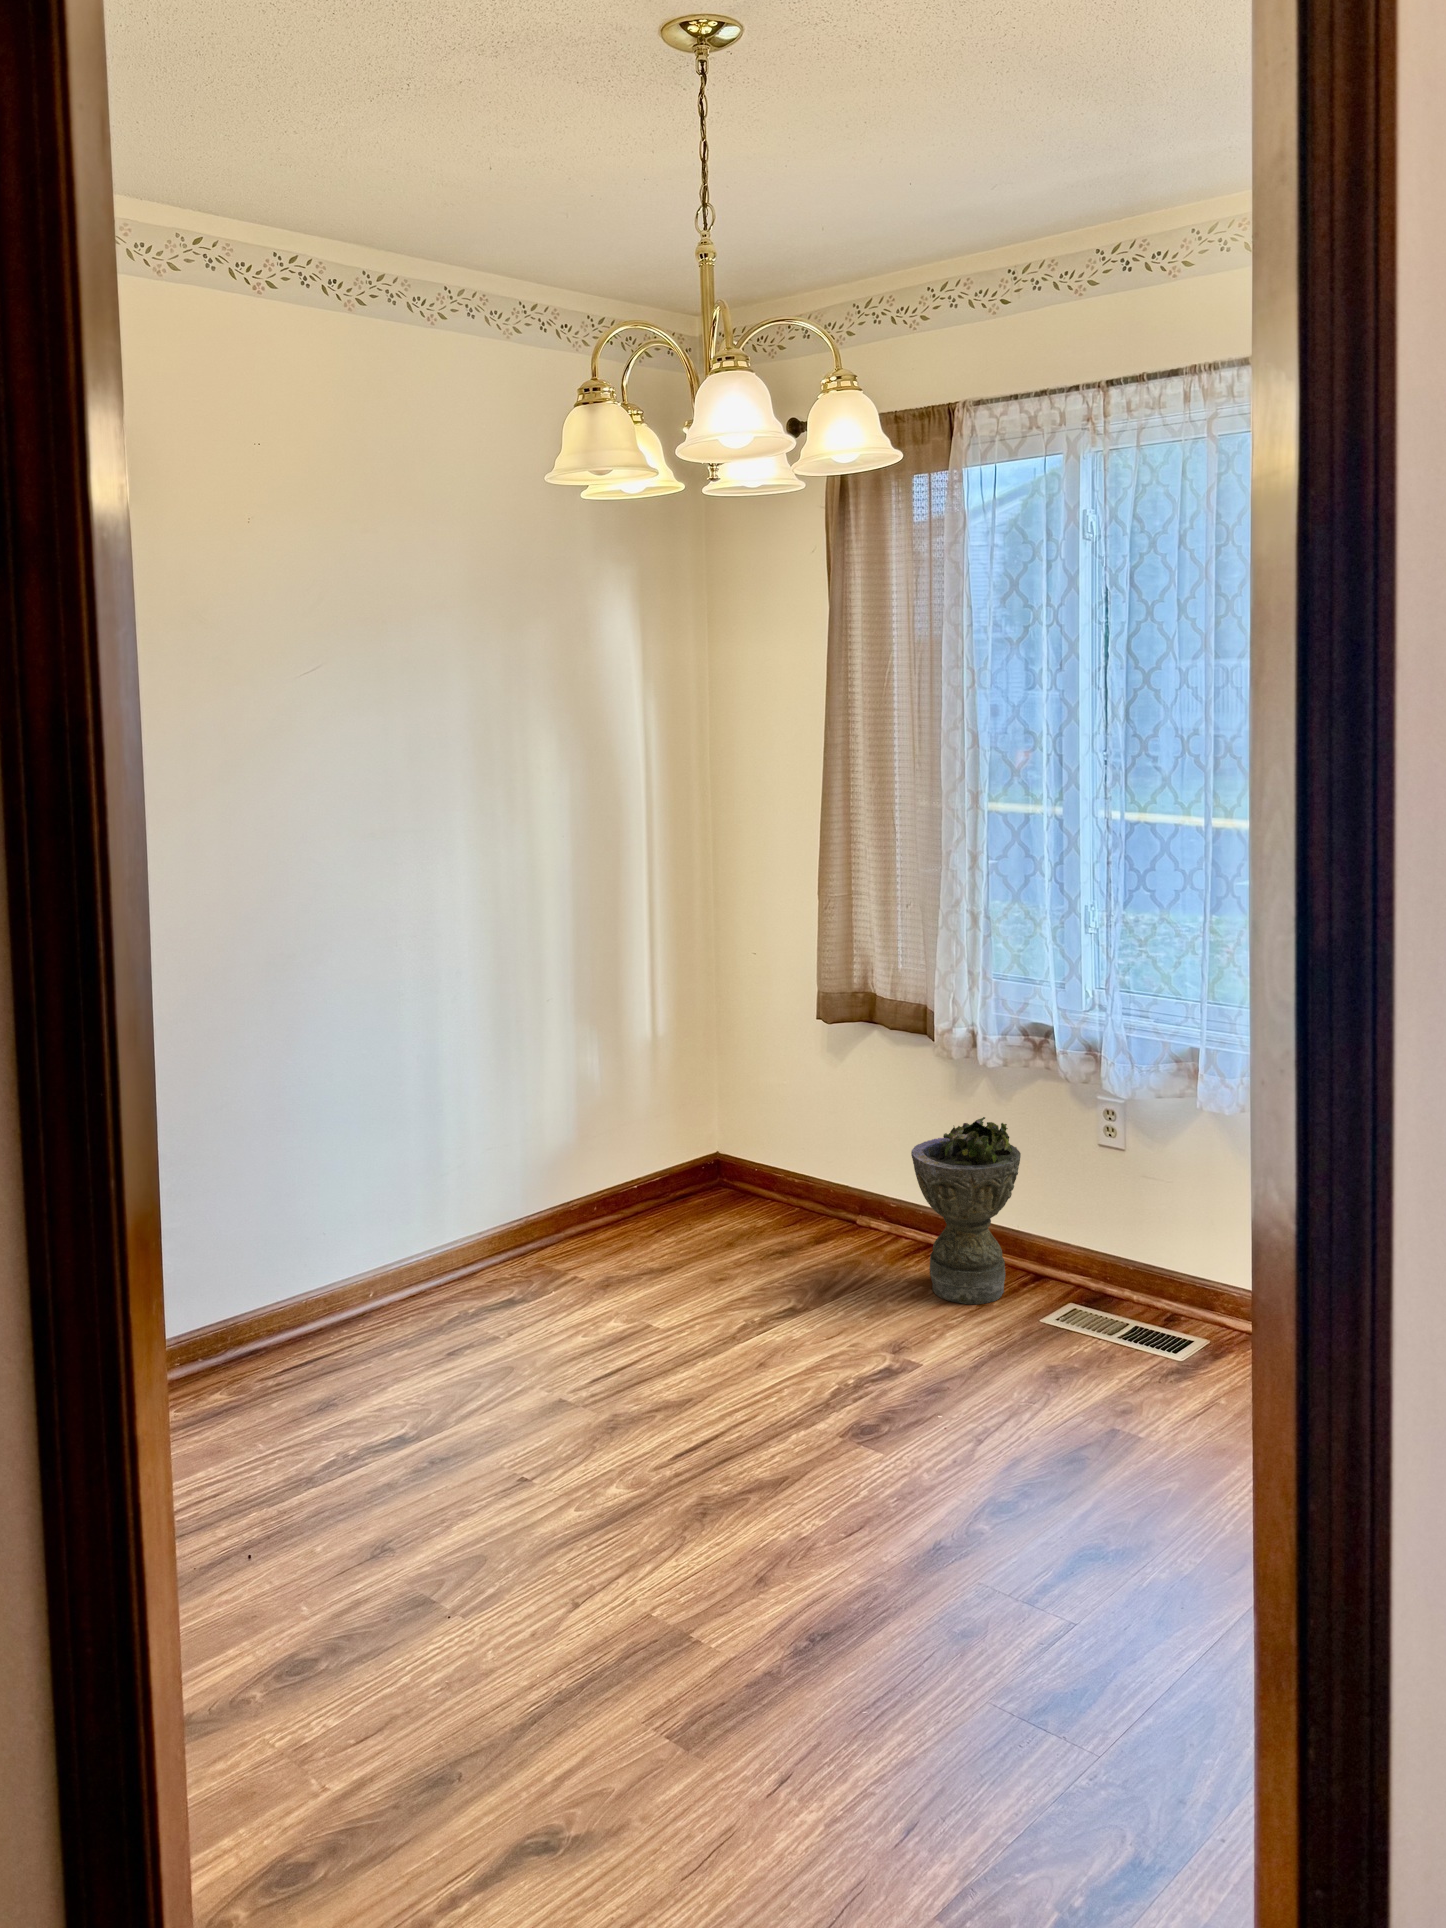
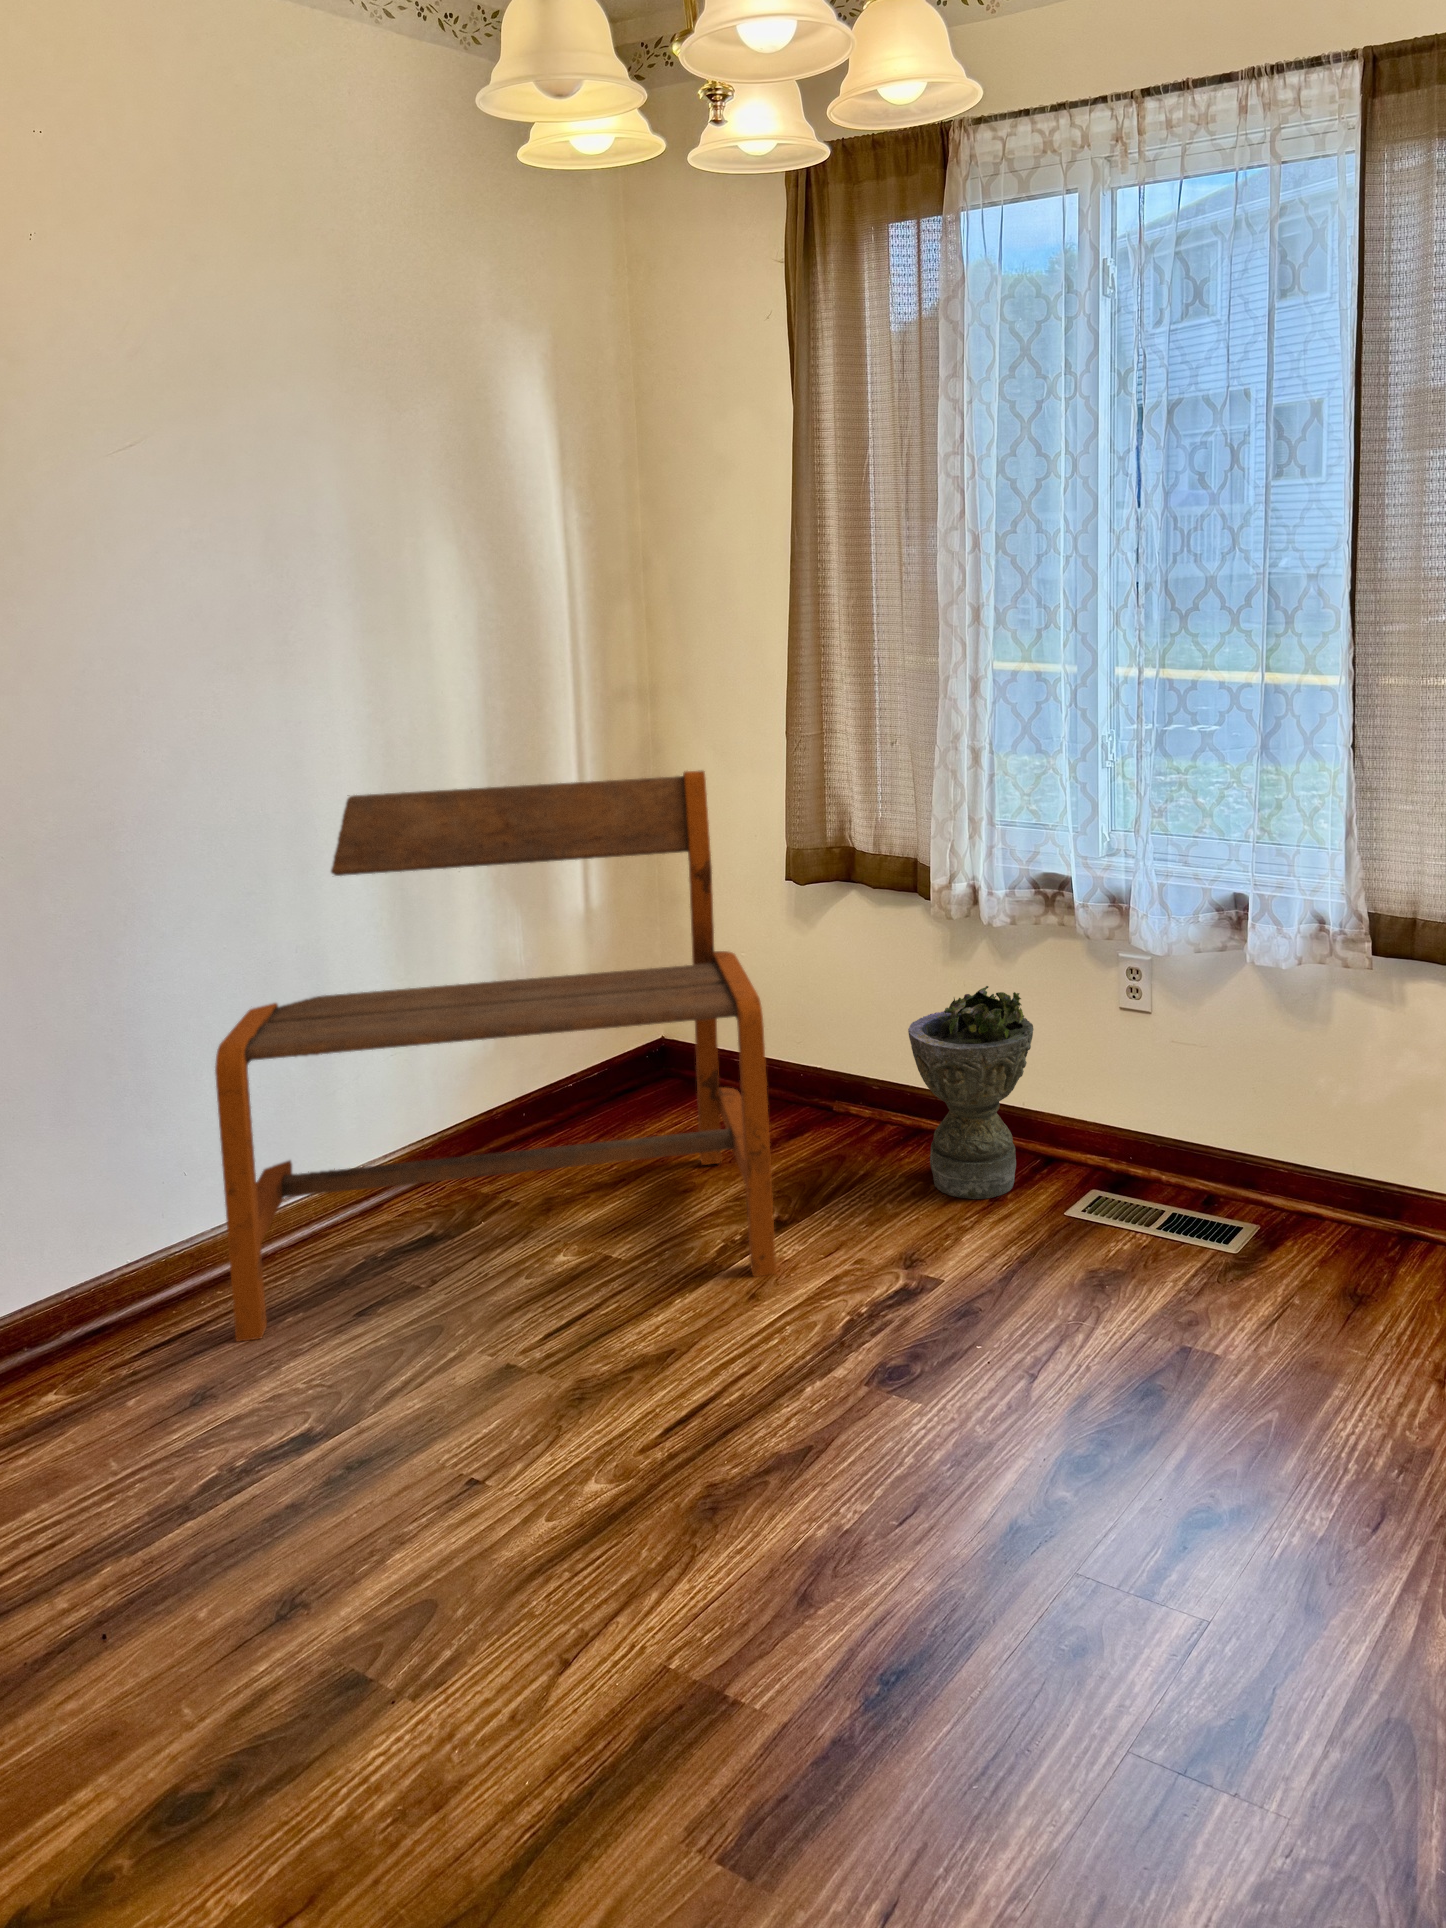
bench: none [352,921,784,1362] -> present [215,771,776,1342]

